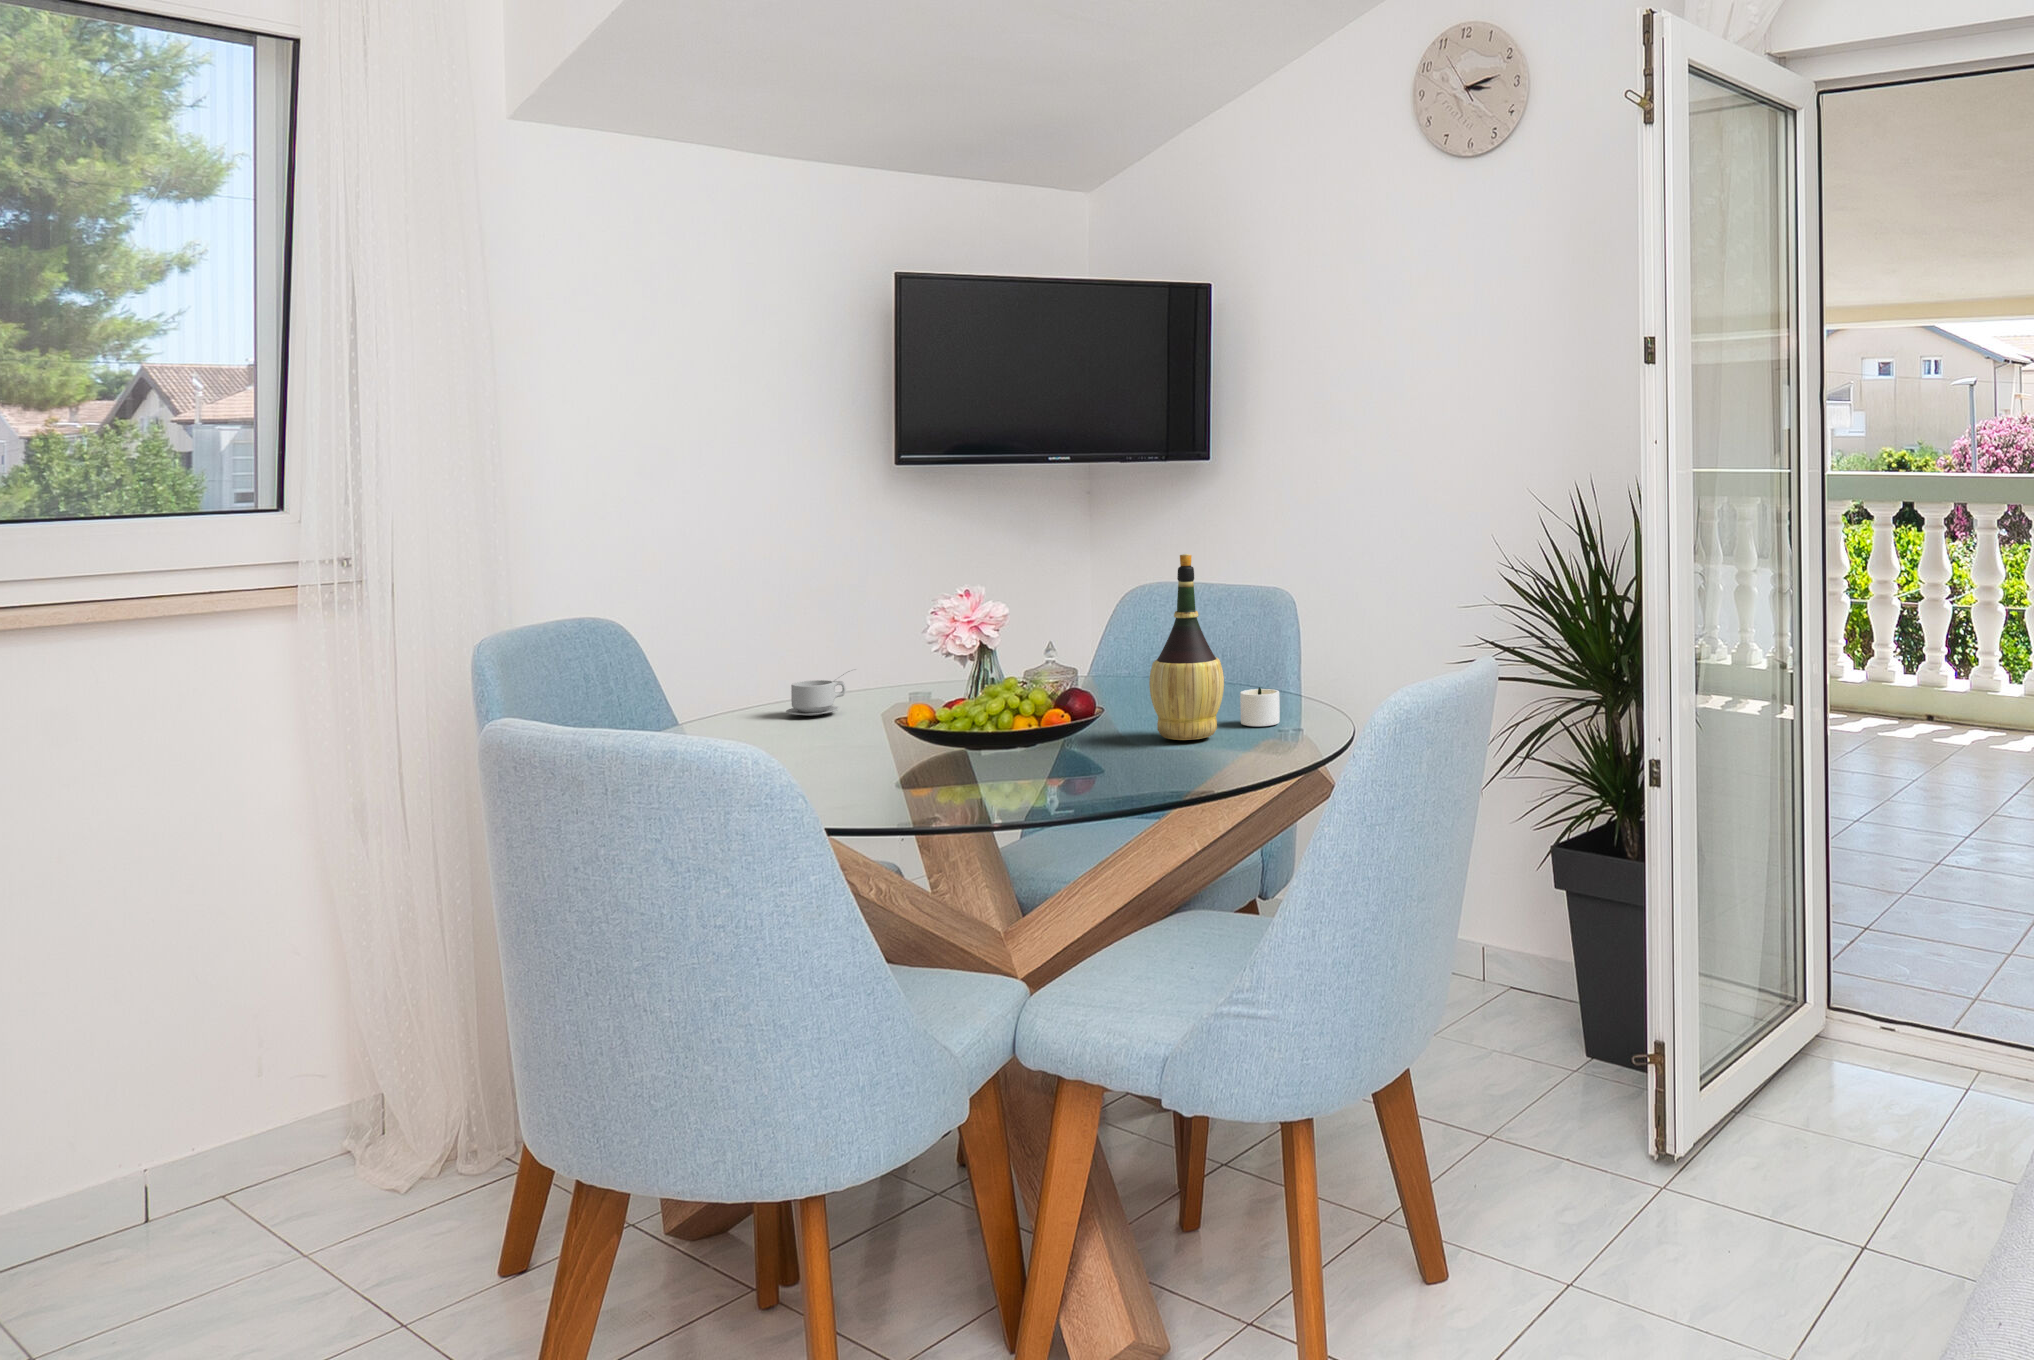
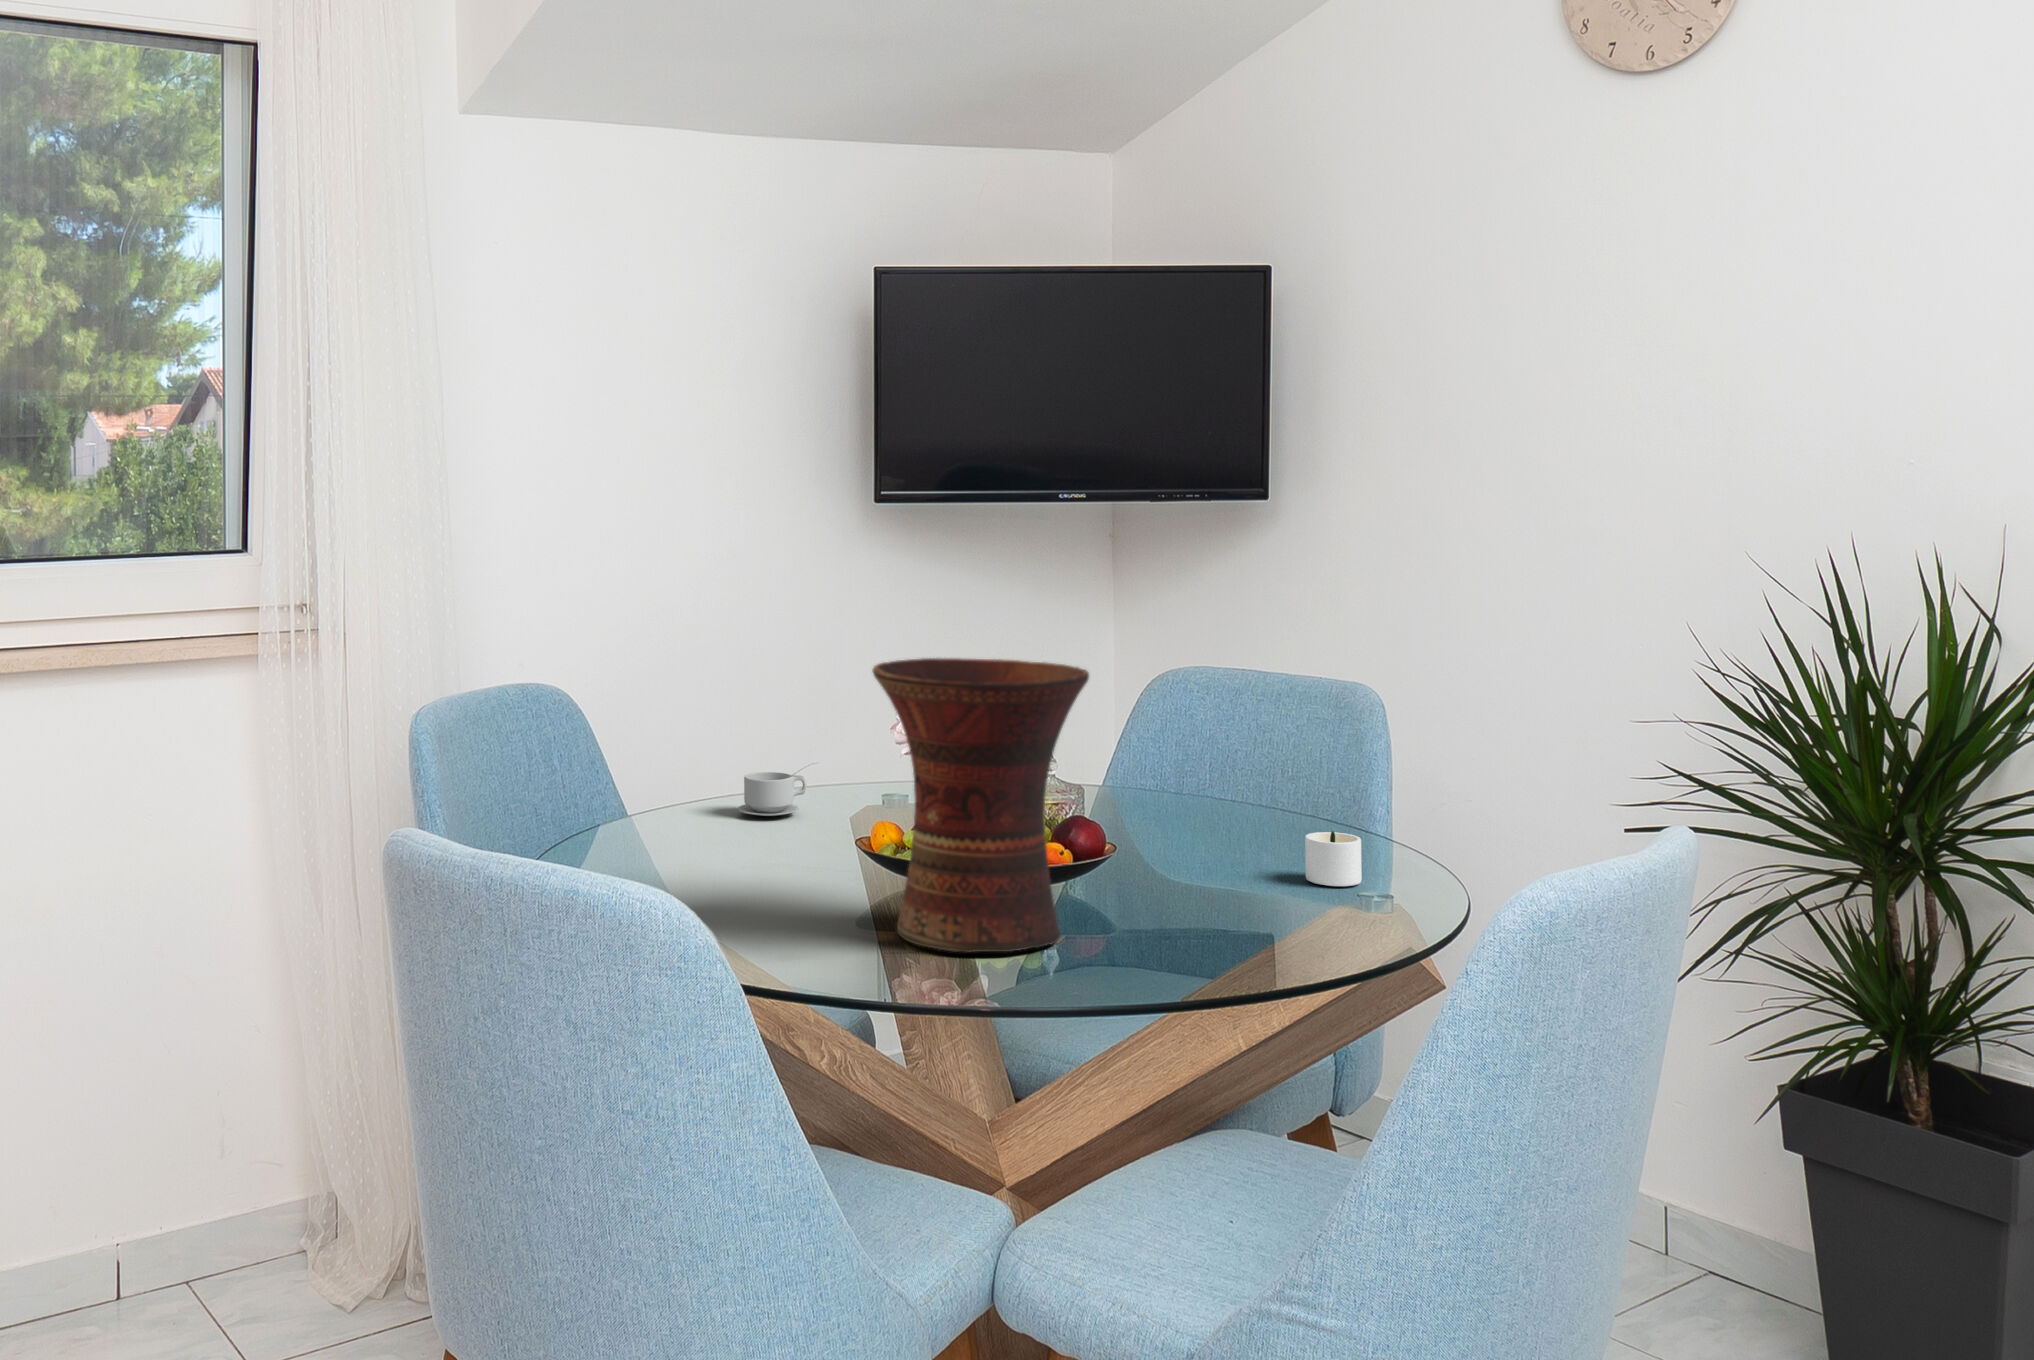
wine bottle: present [1149,554,1224,740] -> none [1178,647,1281,900]
vase: none [916,568,1087,787] -> present [872,658,1089,952]

